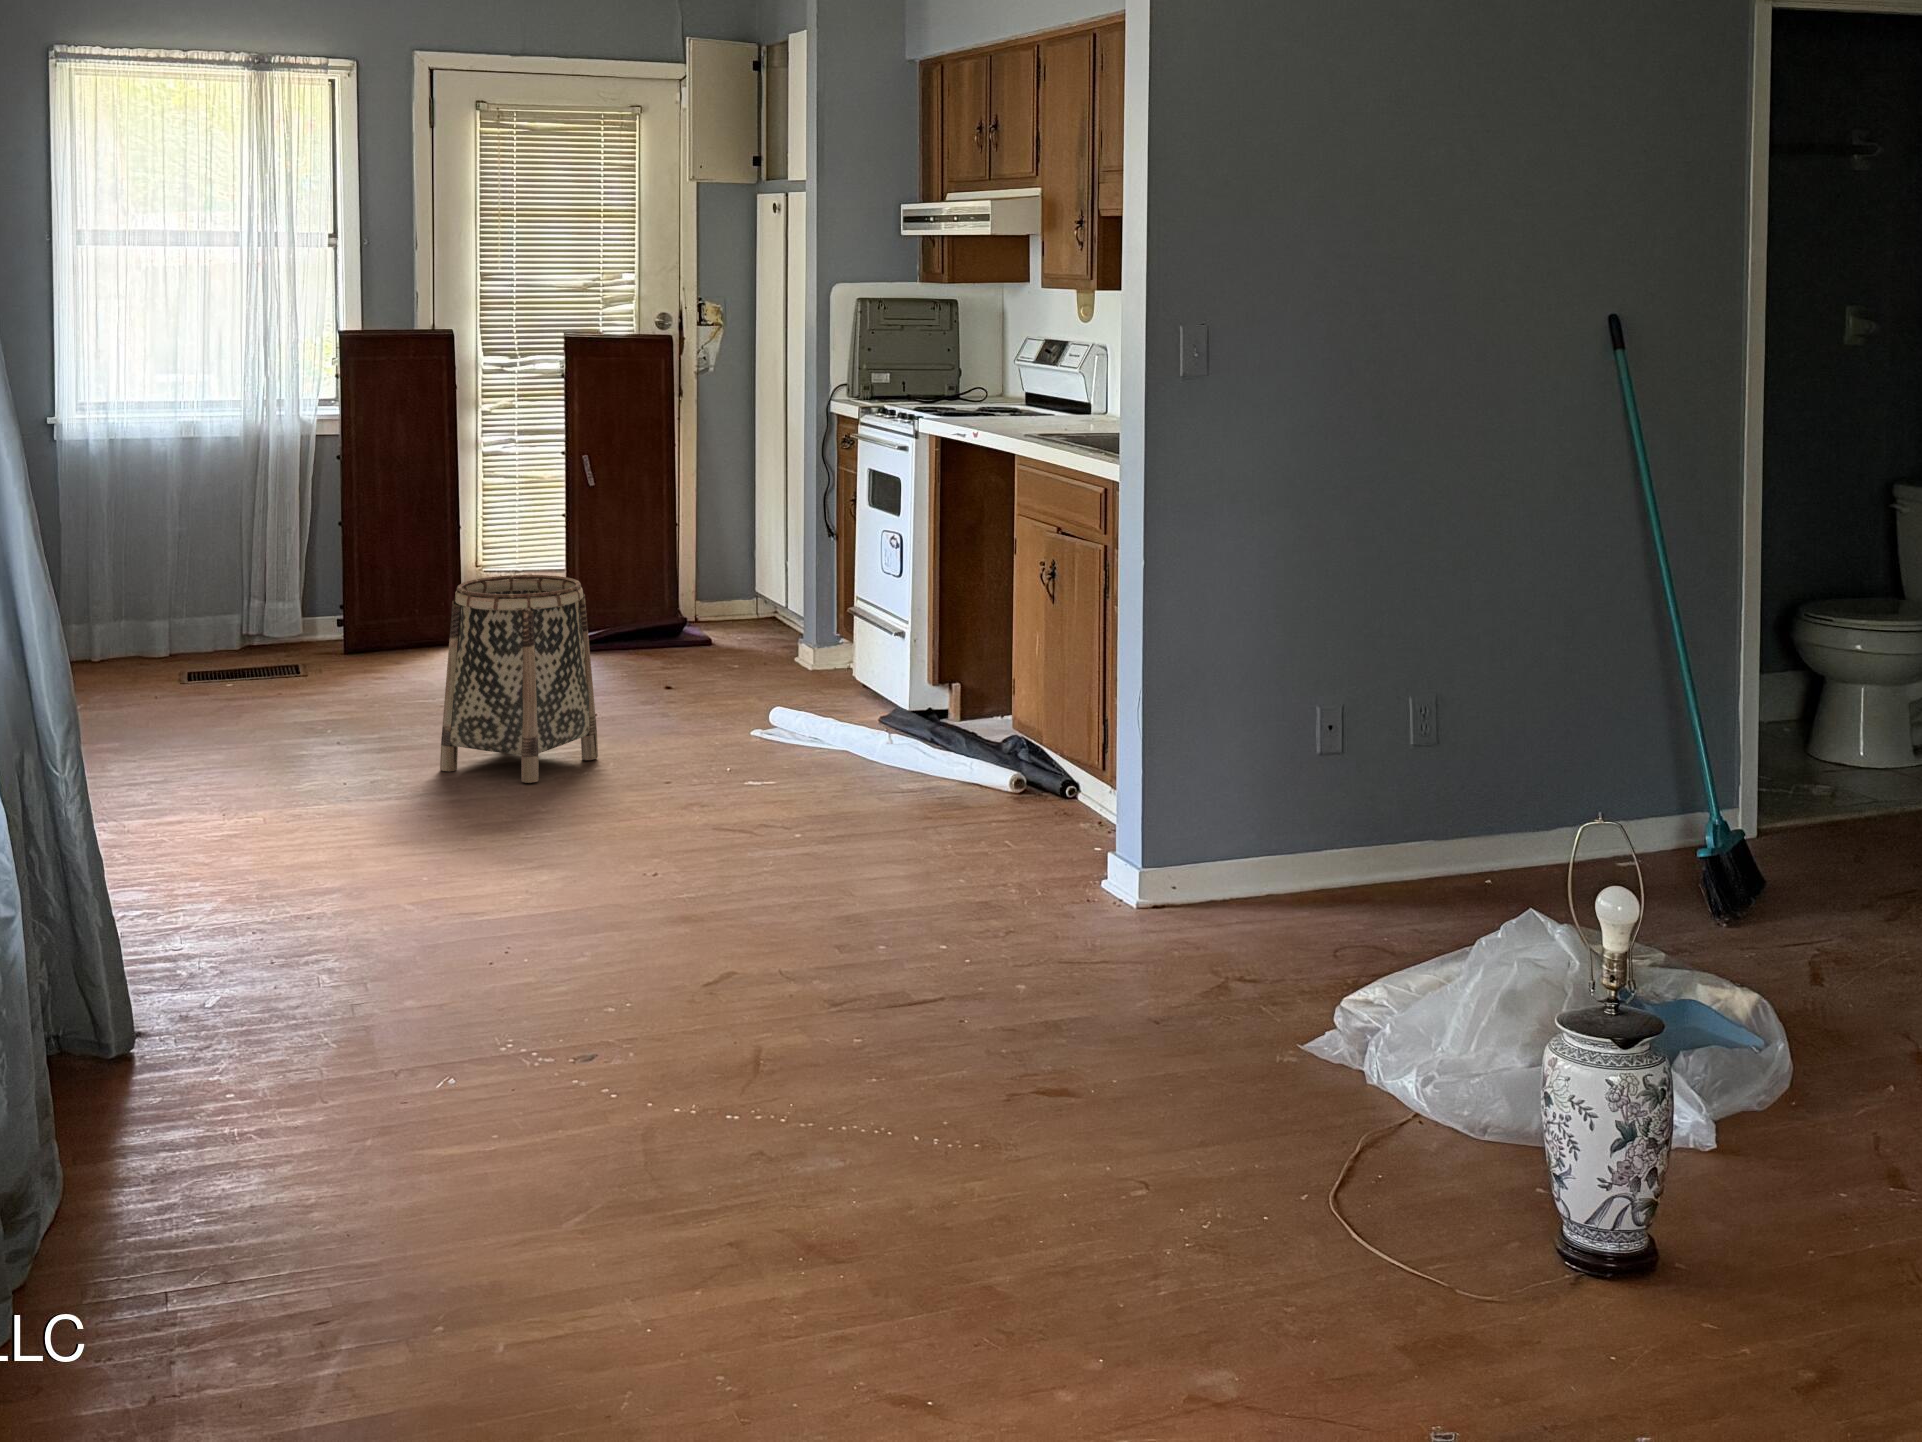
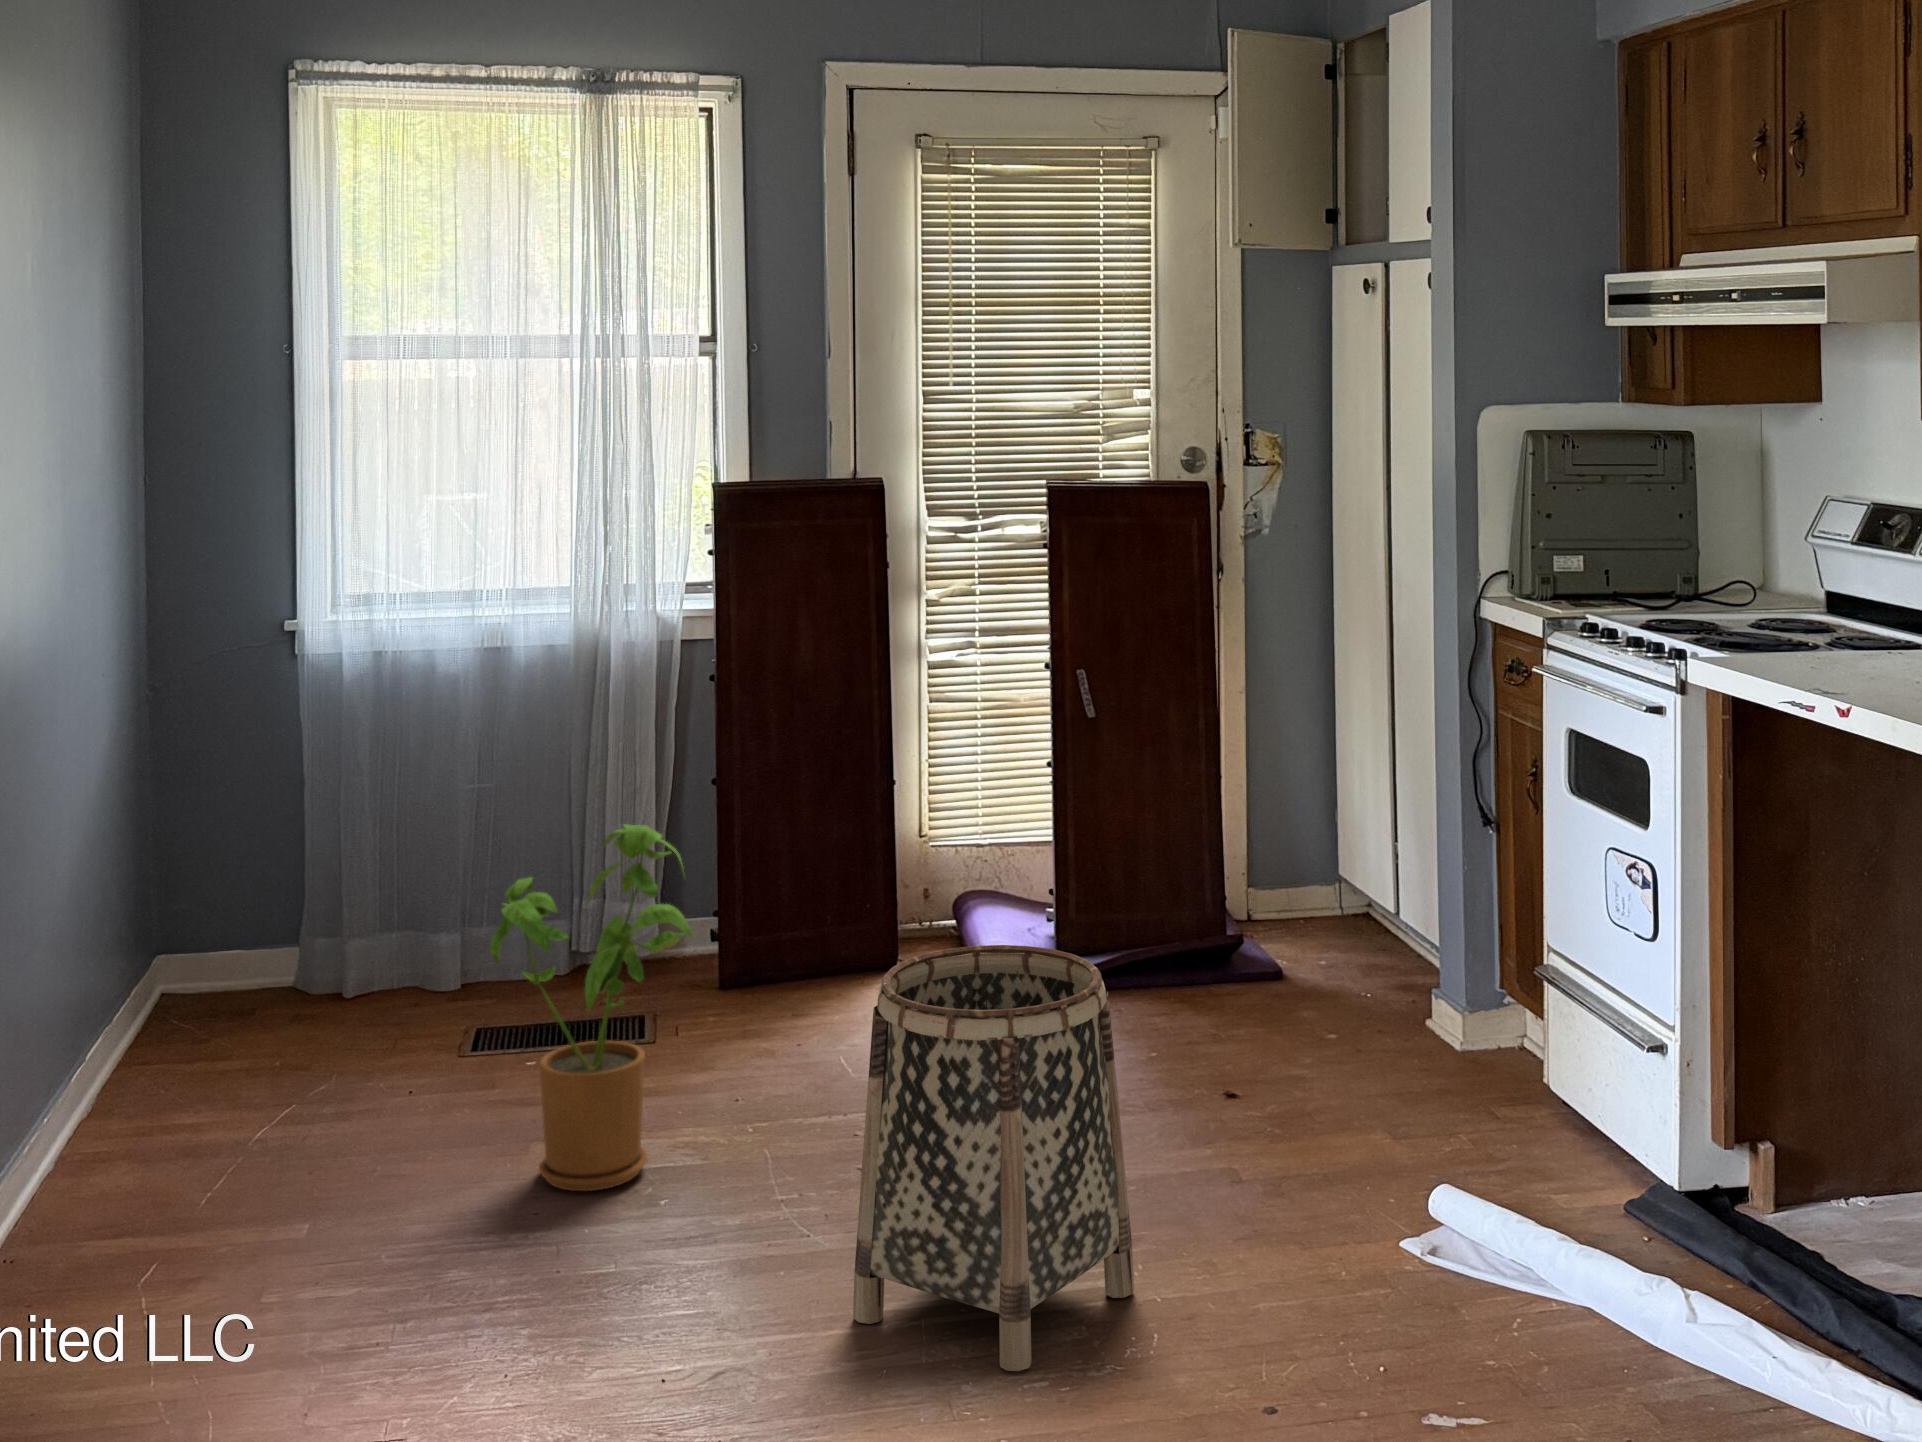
house plant: none [216,522,344,733] -> present [490,824,694,1191]

